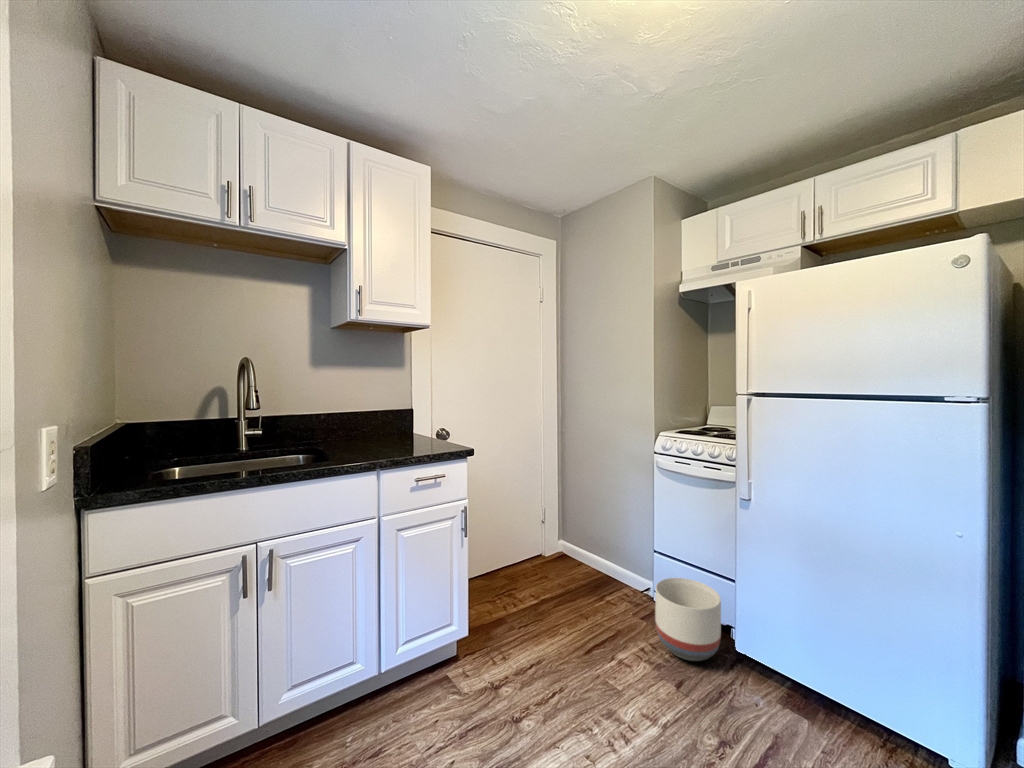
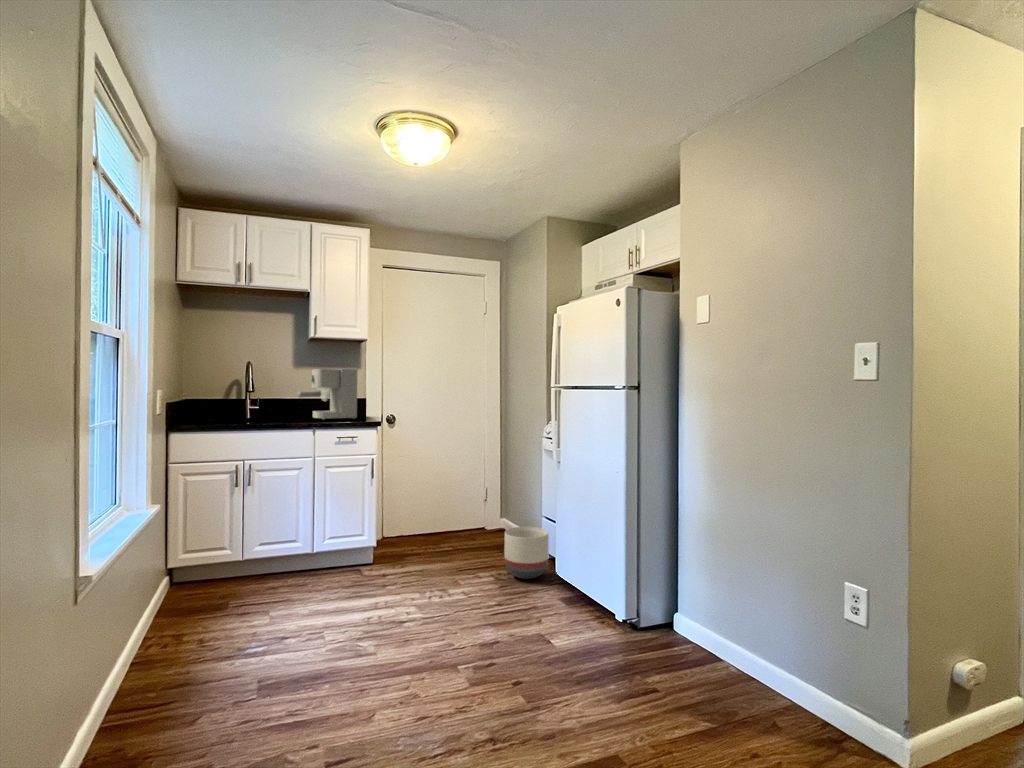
coffee maker: none [329,370,415,447] -> present [298,369,357,420]

